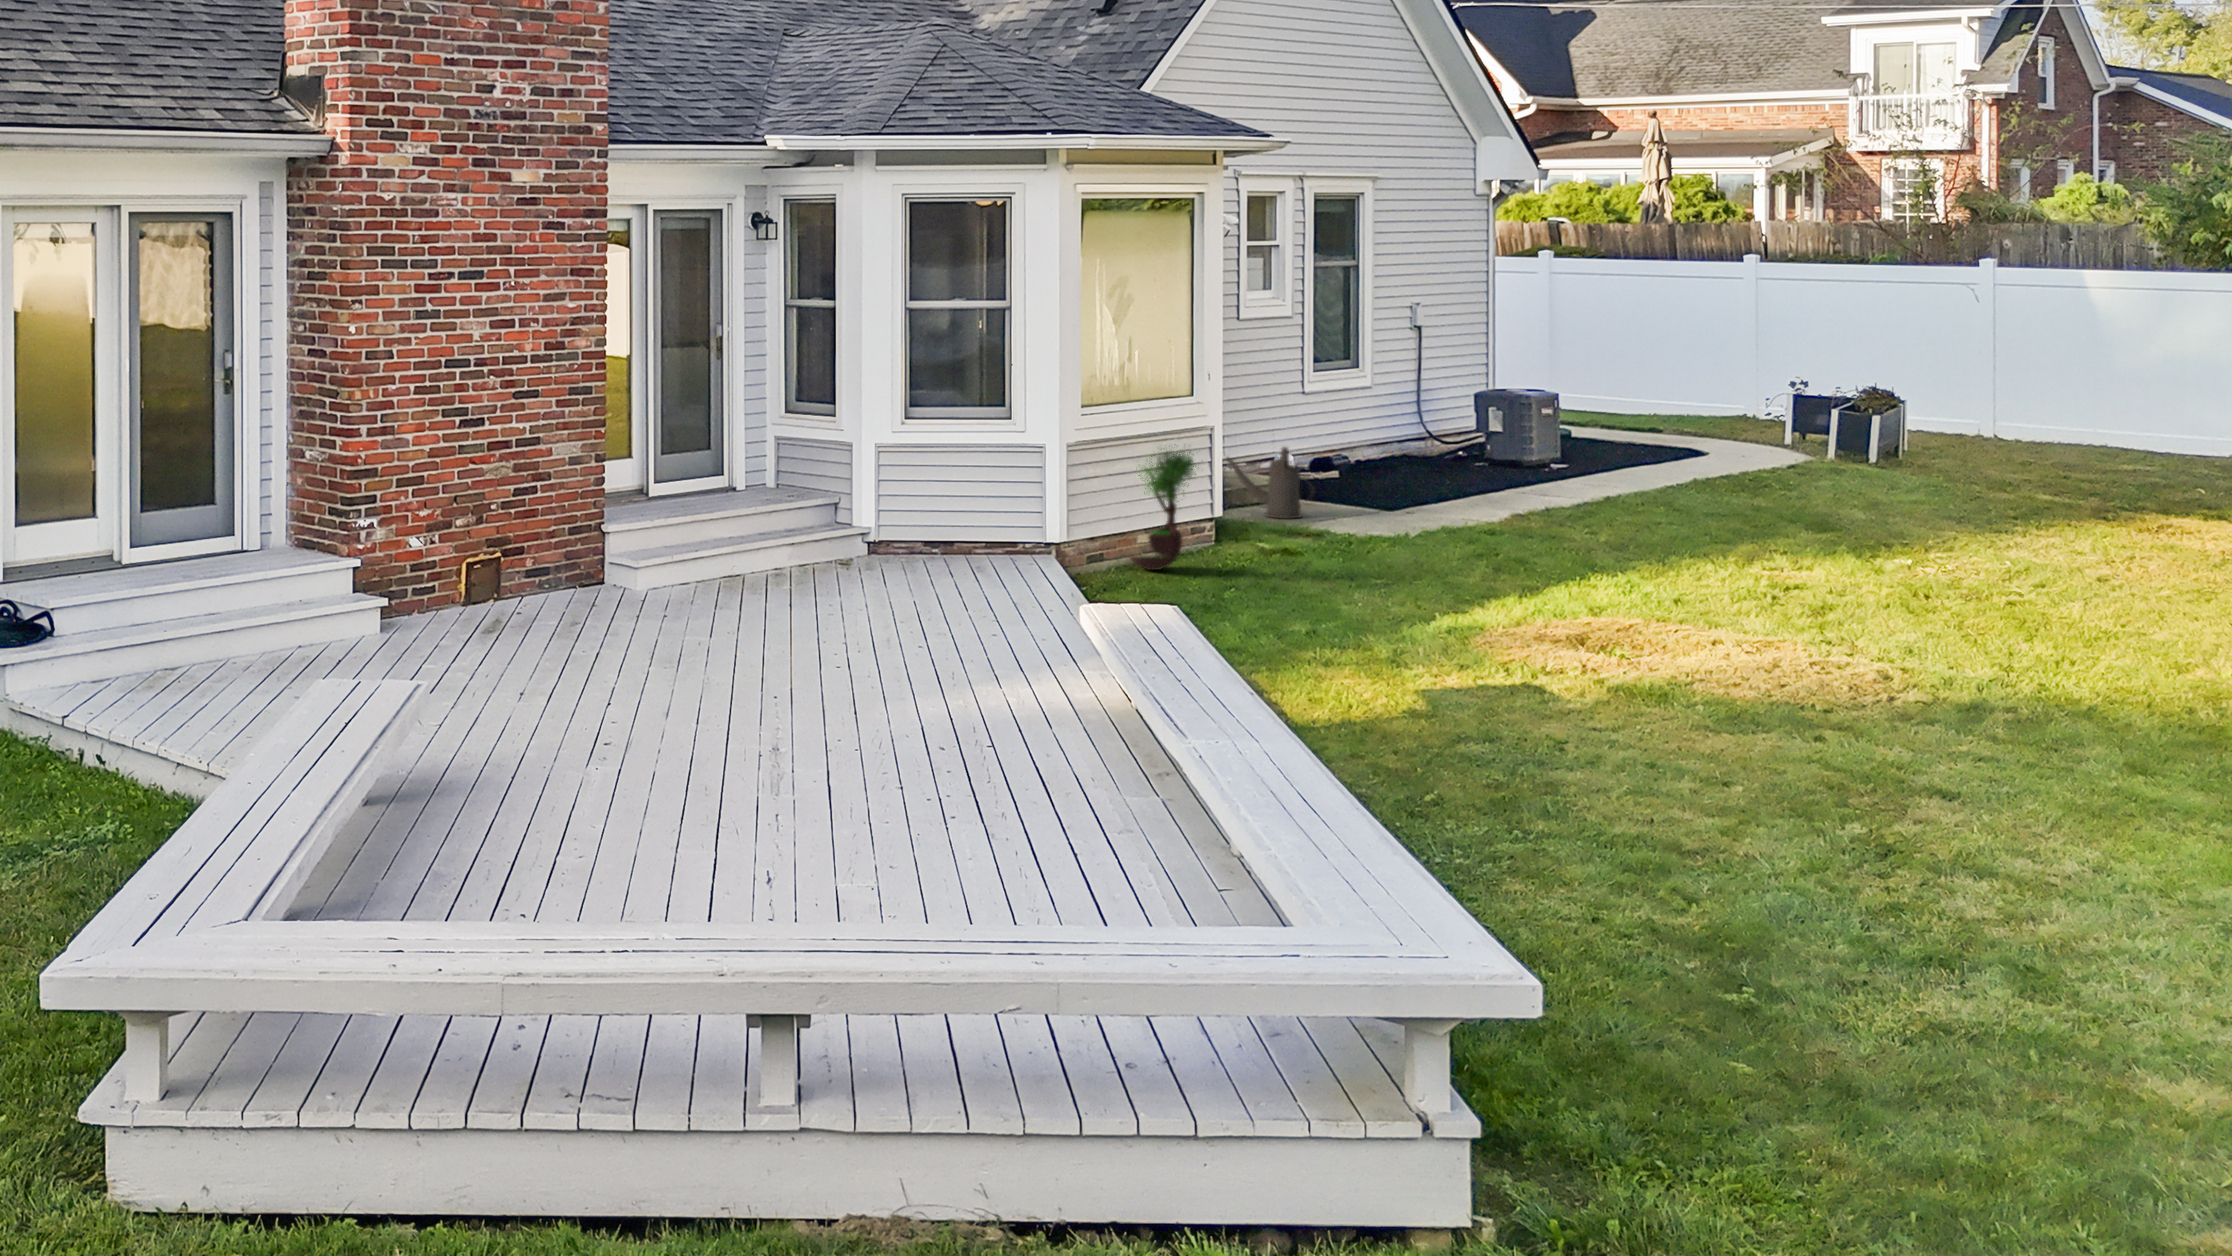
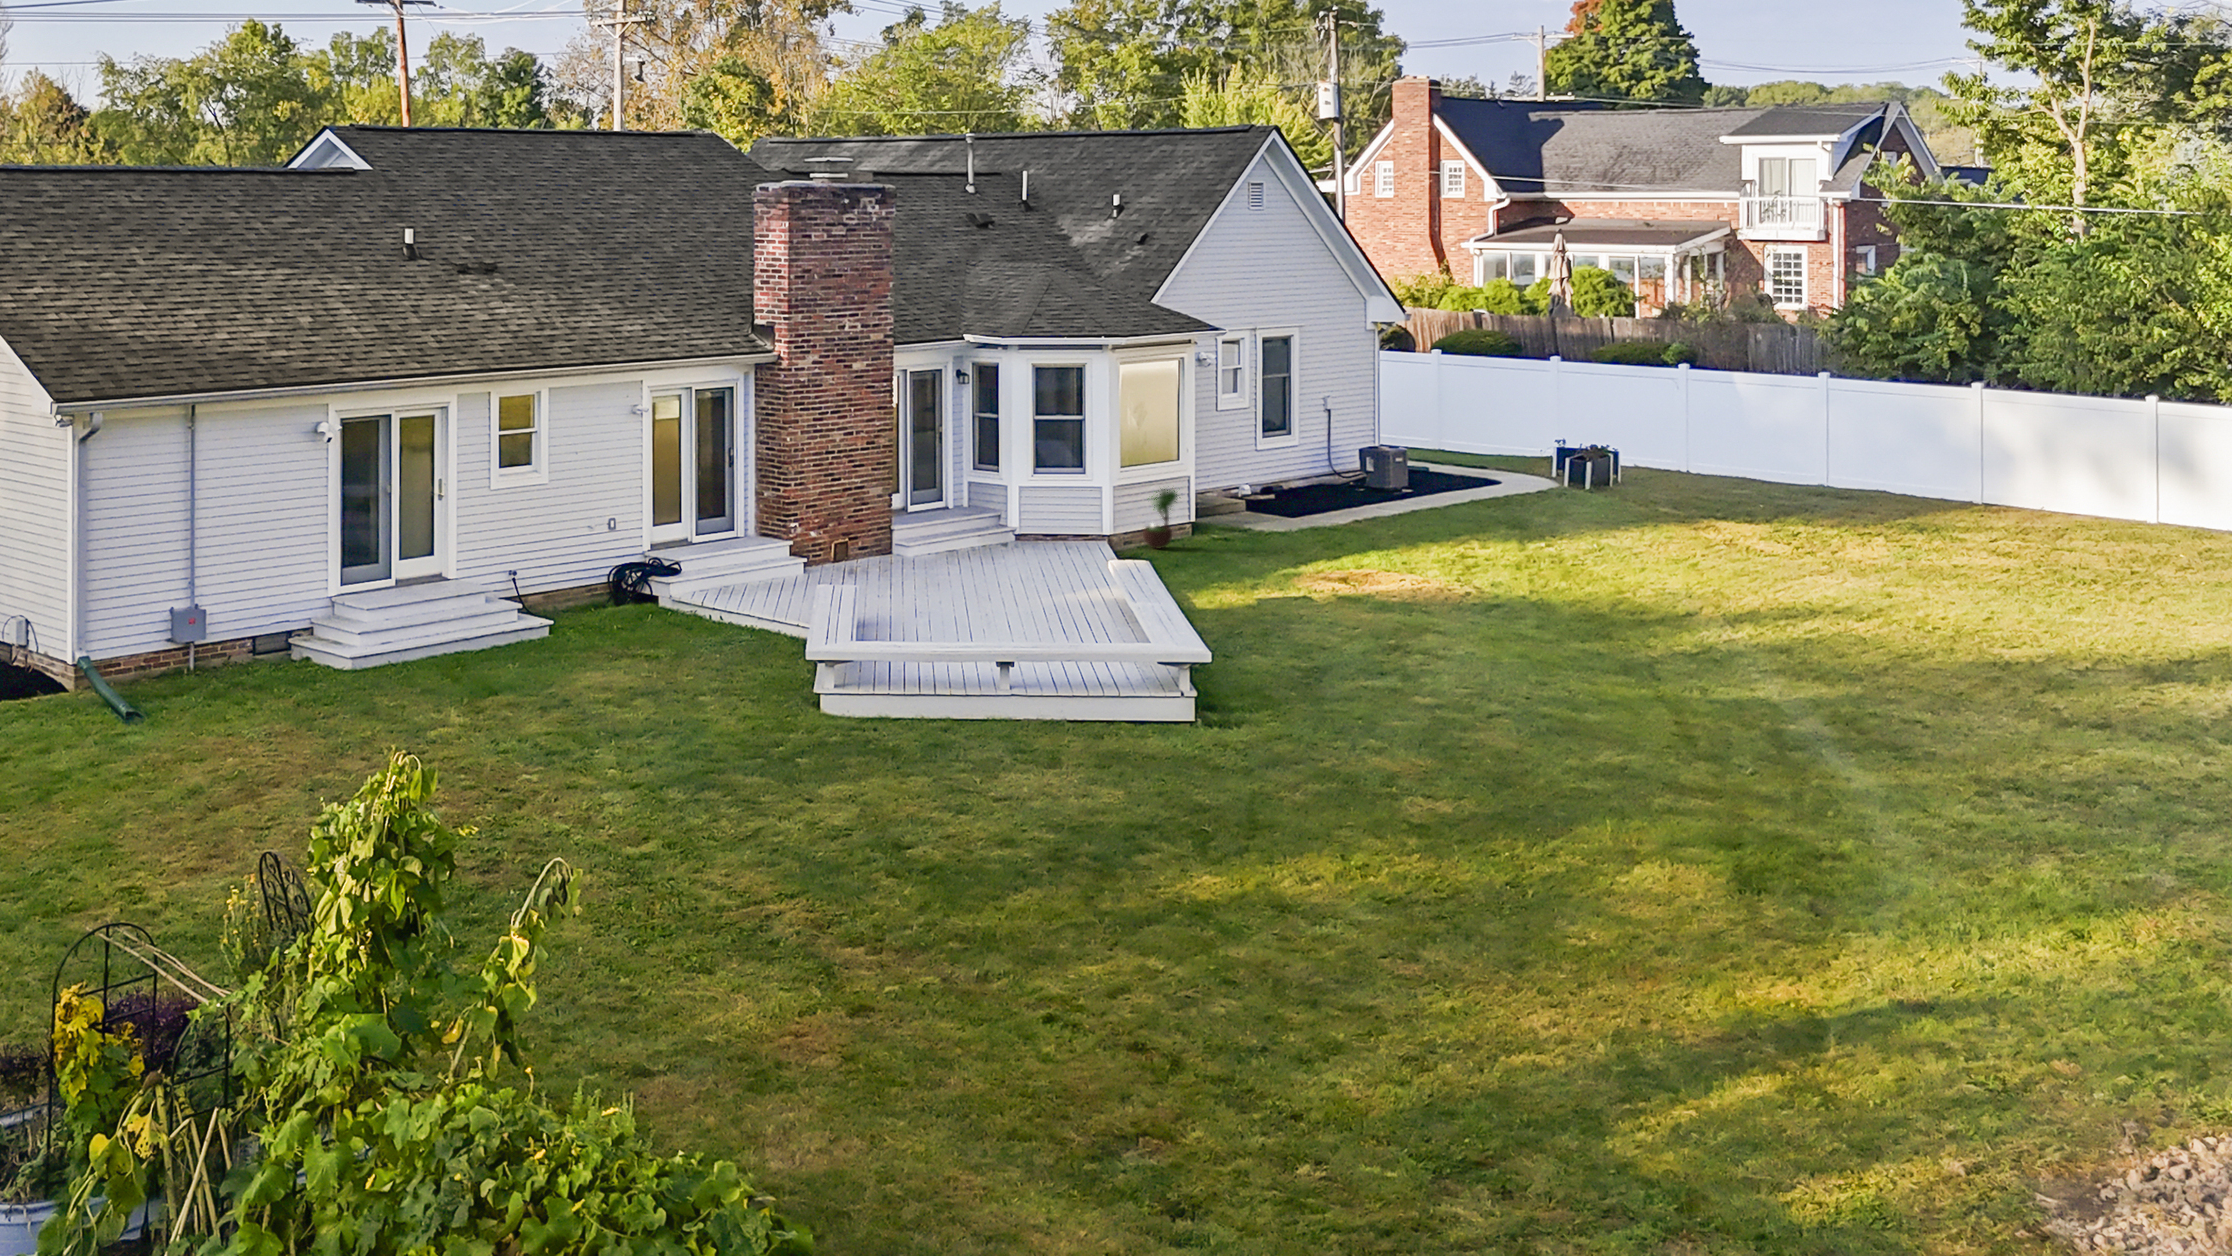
watering can: present [1227,447,1311,519] -> none [1207,483,1254,522]

